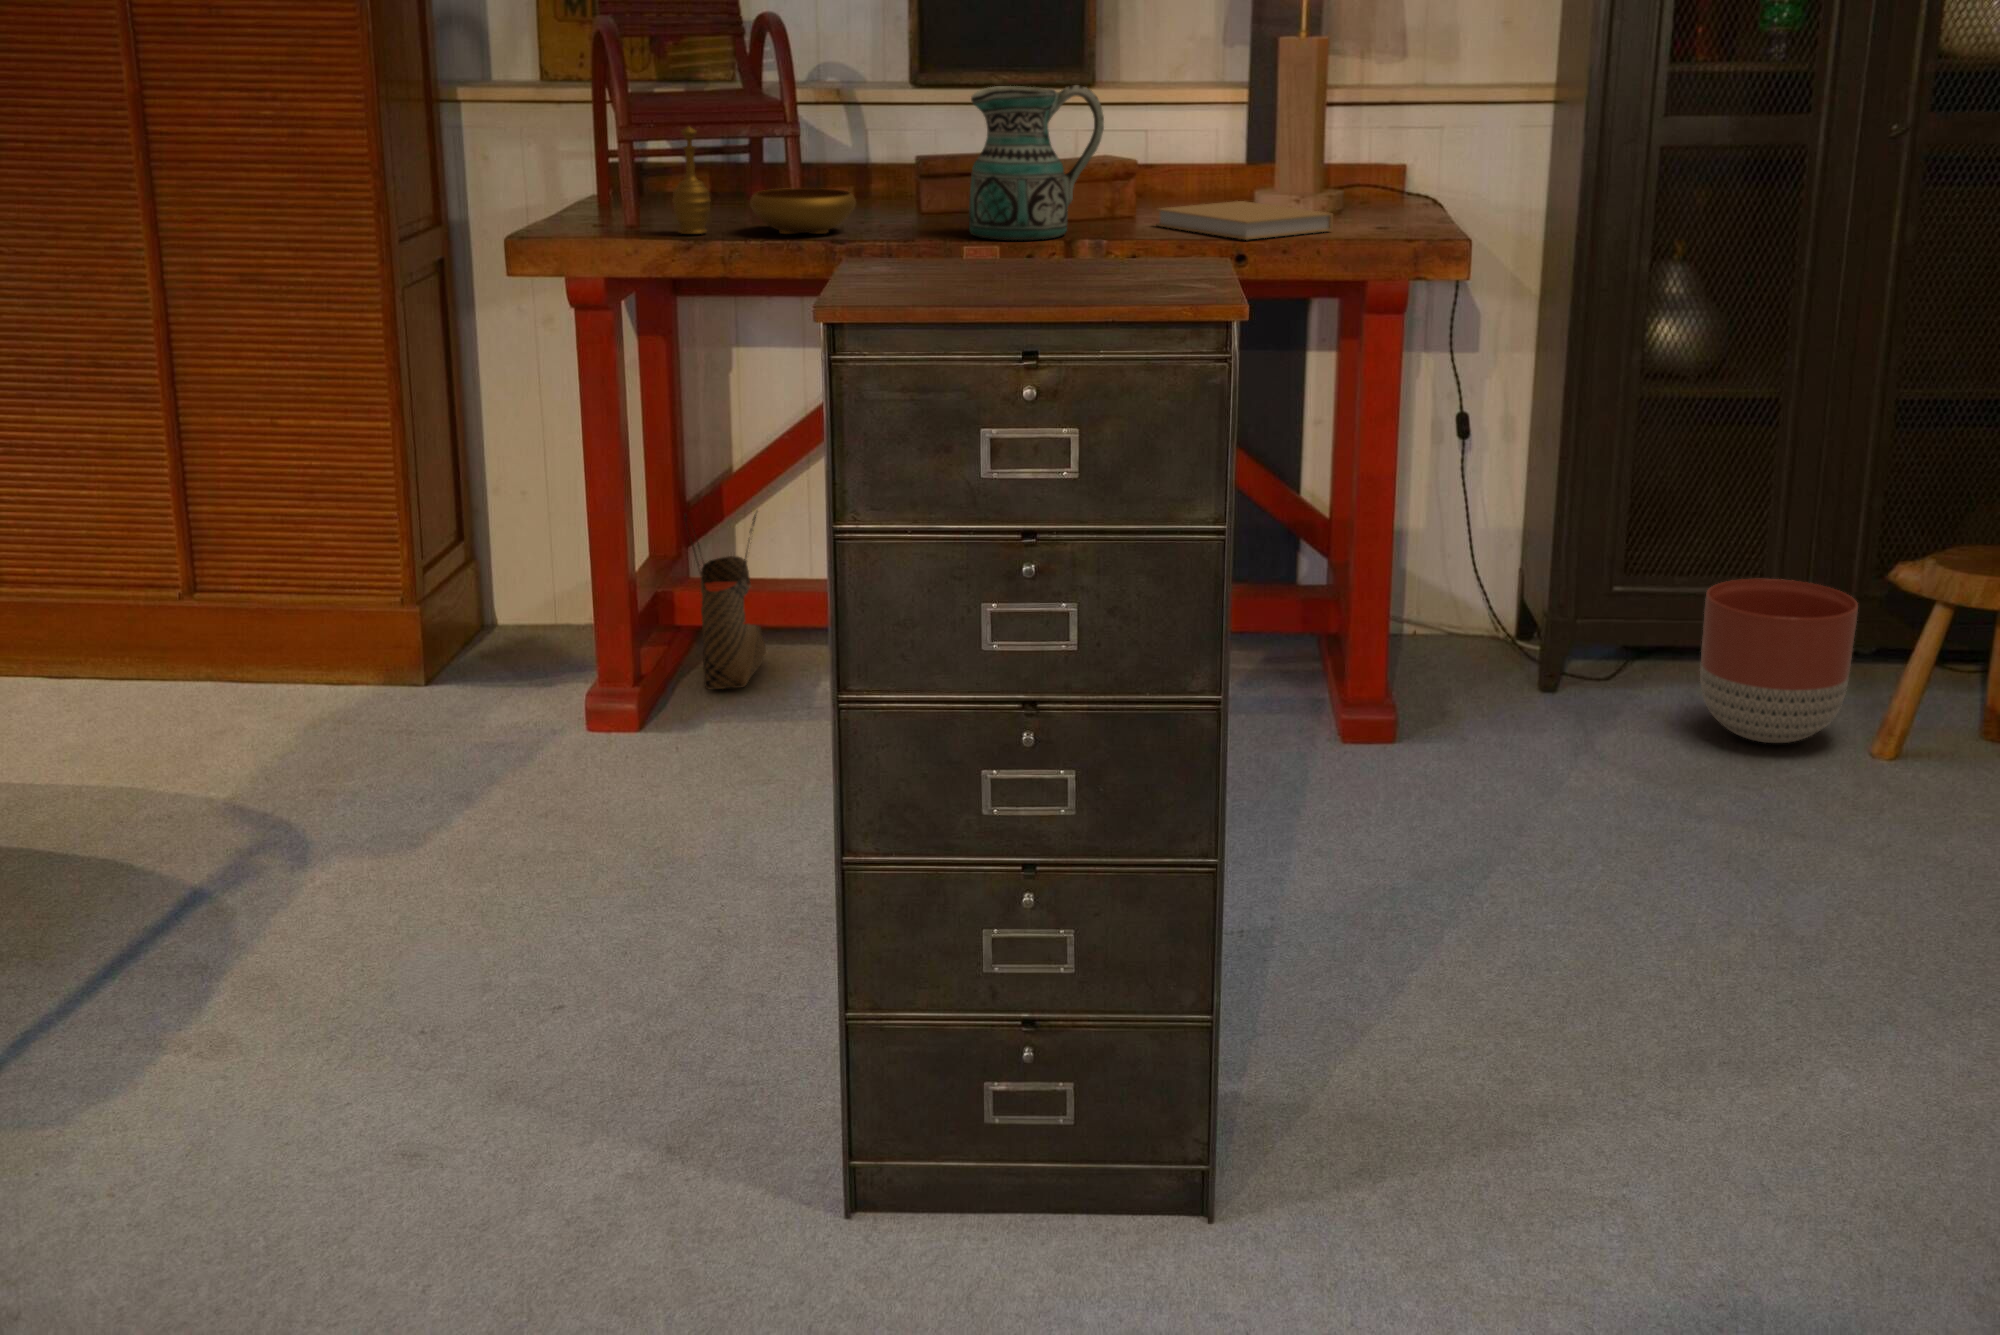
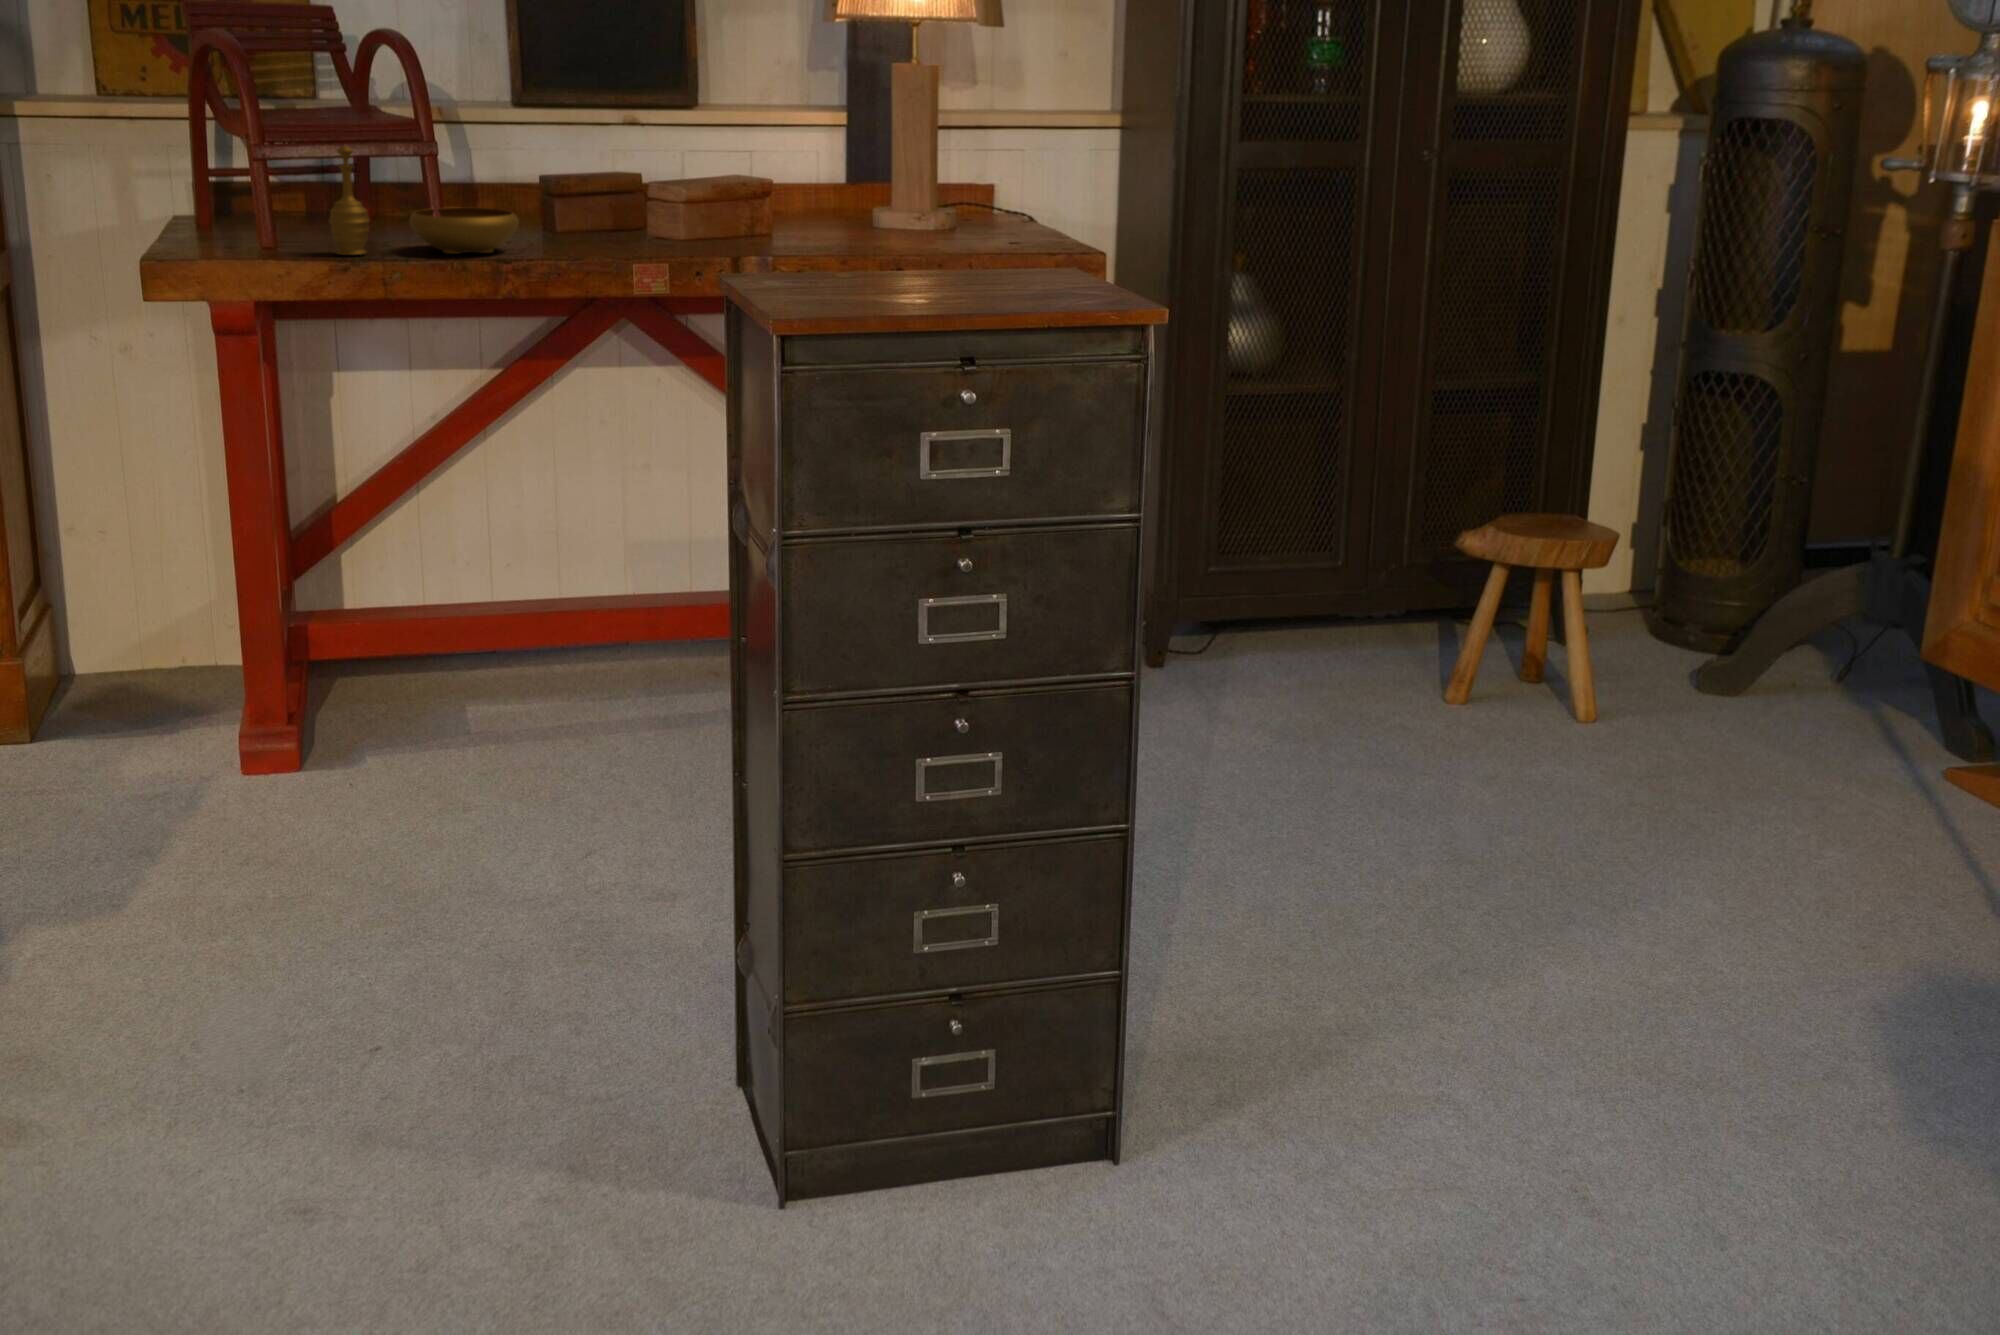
ceramic pitcher: present [969,85,1104,240] -> none [636,106,763,256]
book: present [1157,201,1333,240] -> none [805,217,974,253]
woven basket: present [684,514,766,690] -> none [310,534,396,721]
planter: present [1700,579,1858,743] -> none [1287,546,1418,690]

